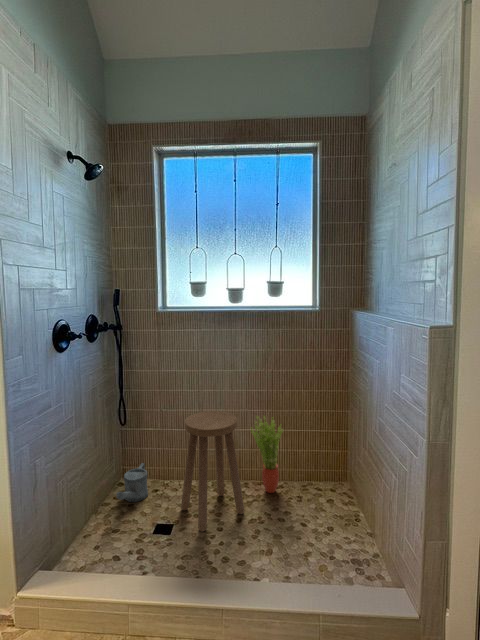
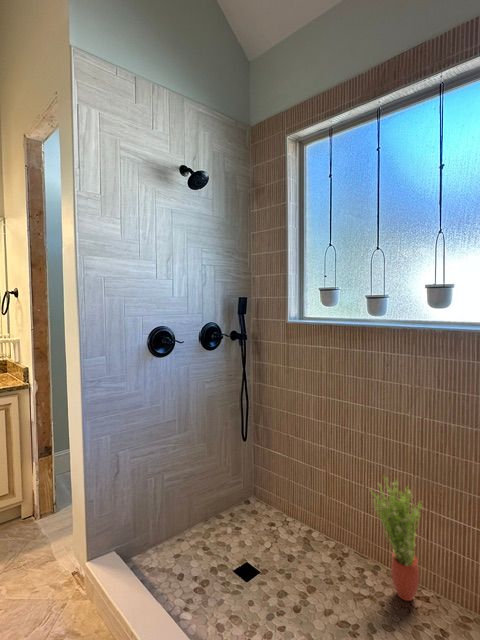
stool: present [181,411,244,532] -> none [270,449,343,606]
watering can: present [117,463,148,502] -> none [216,488,269,528]

